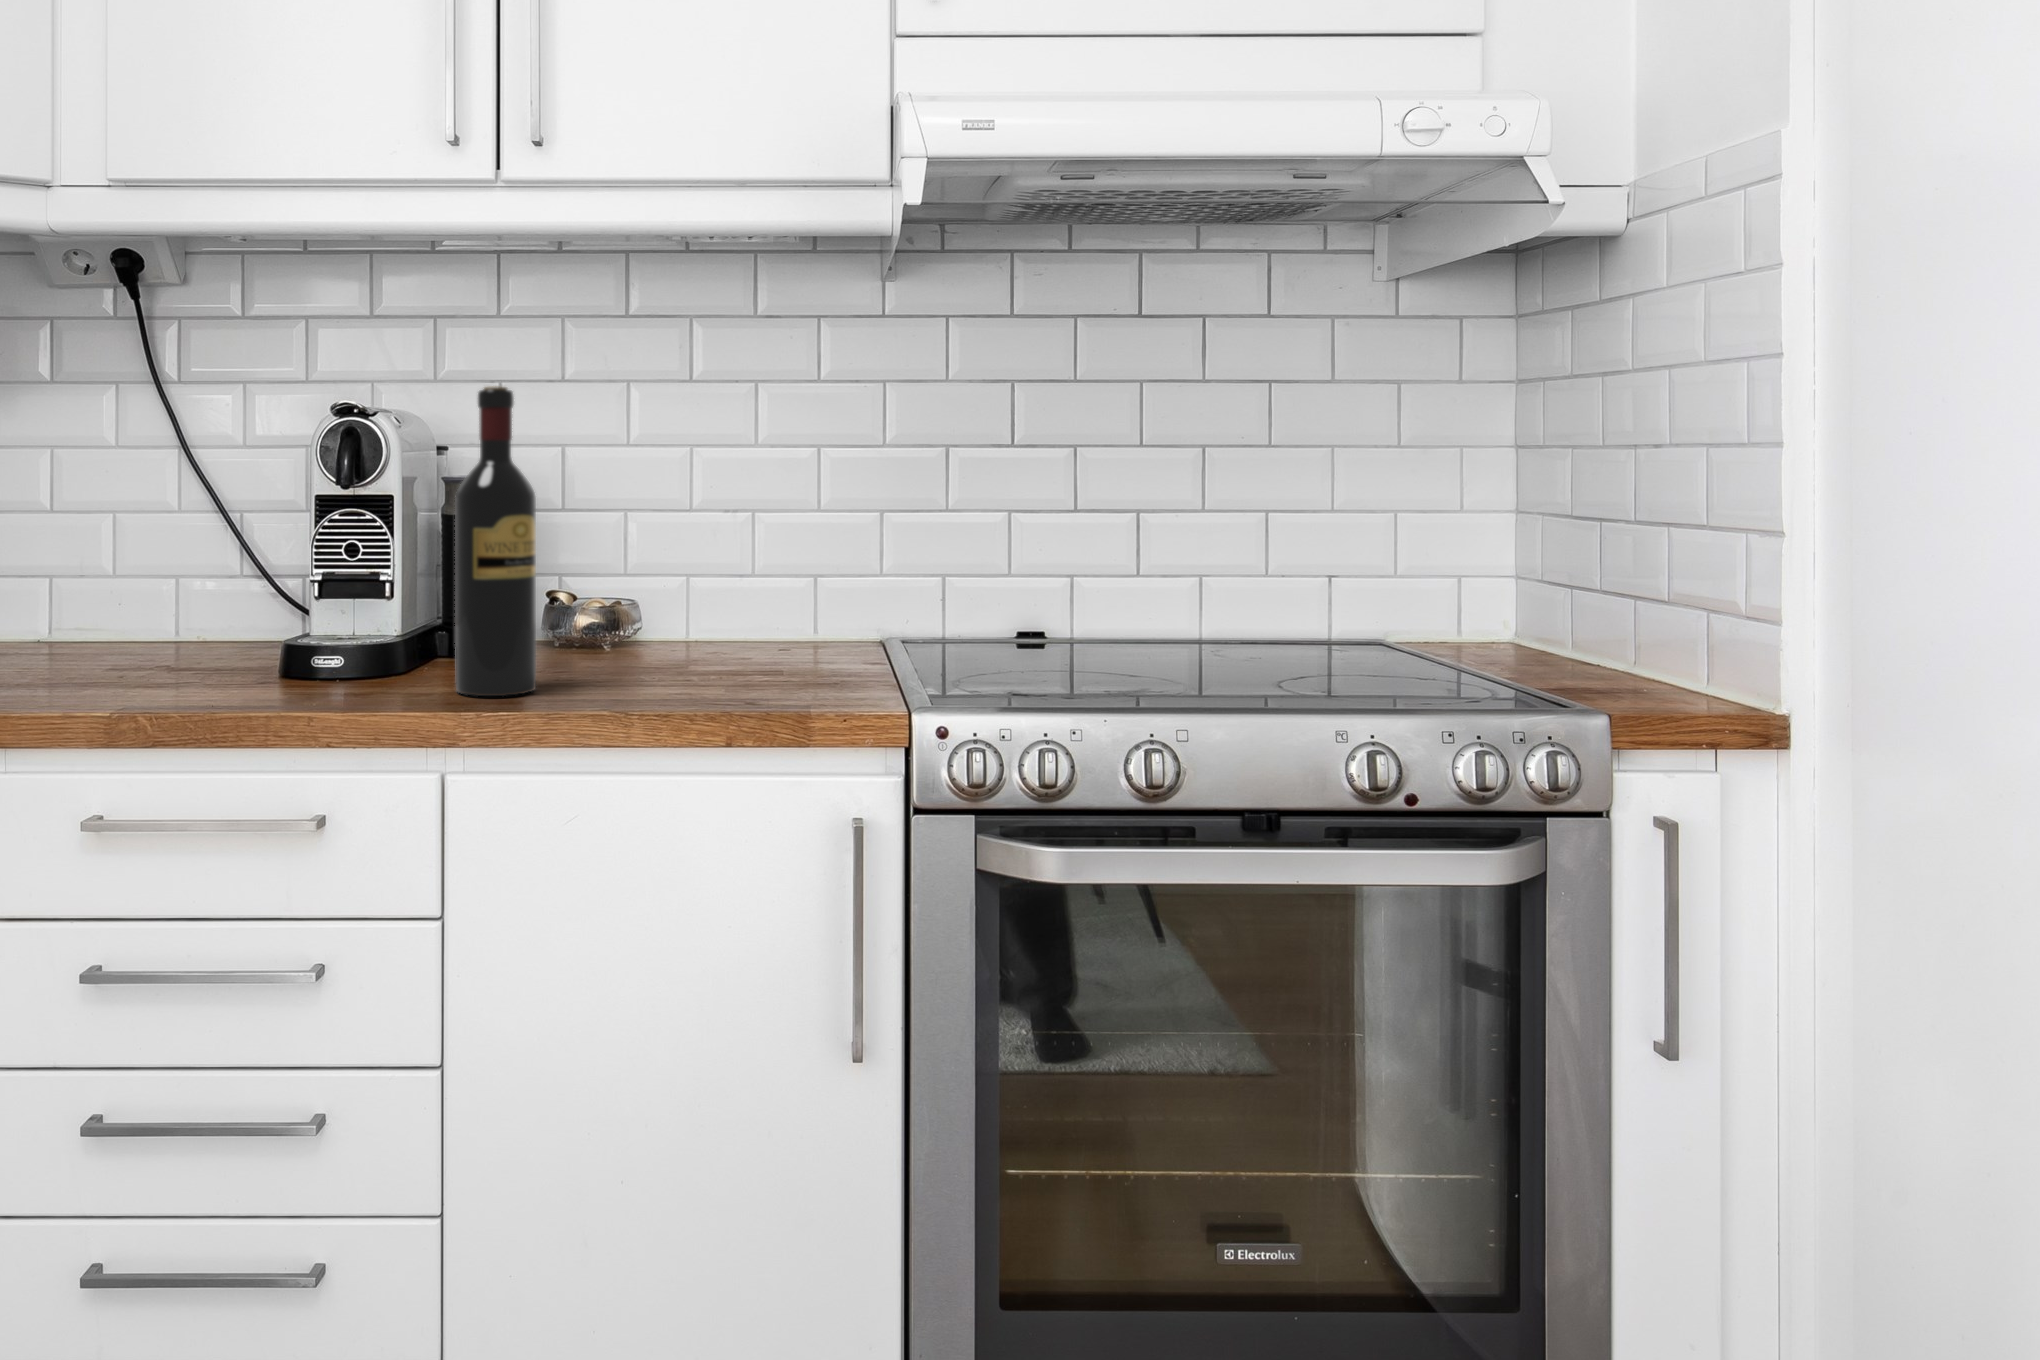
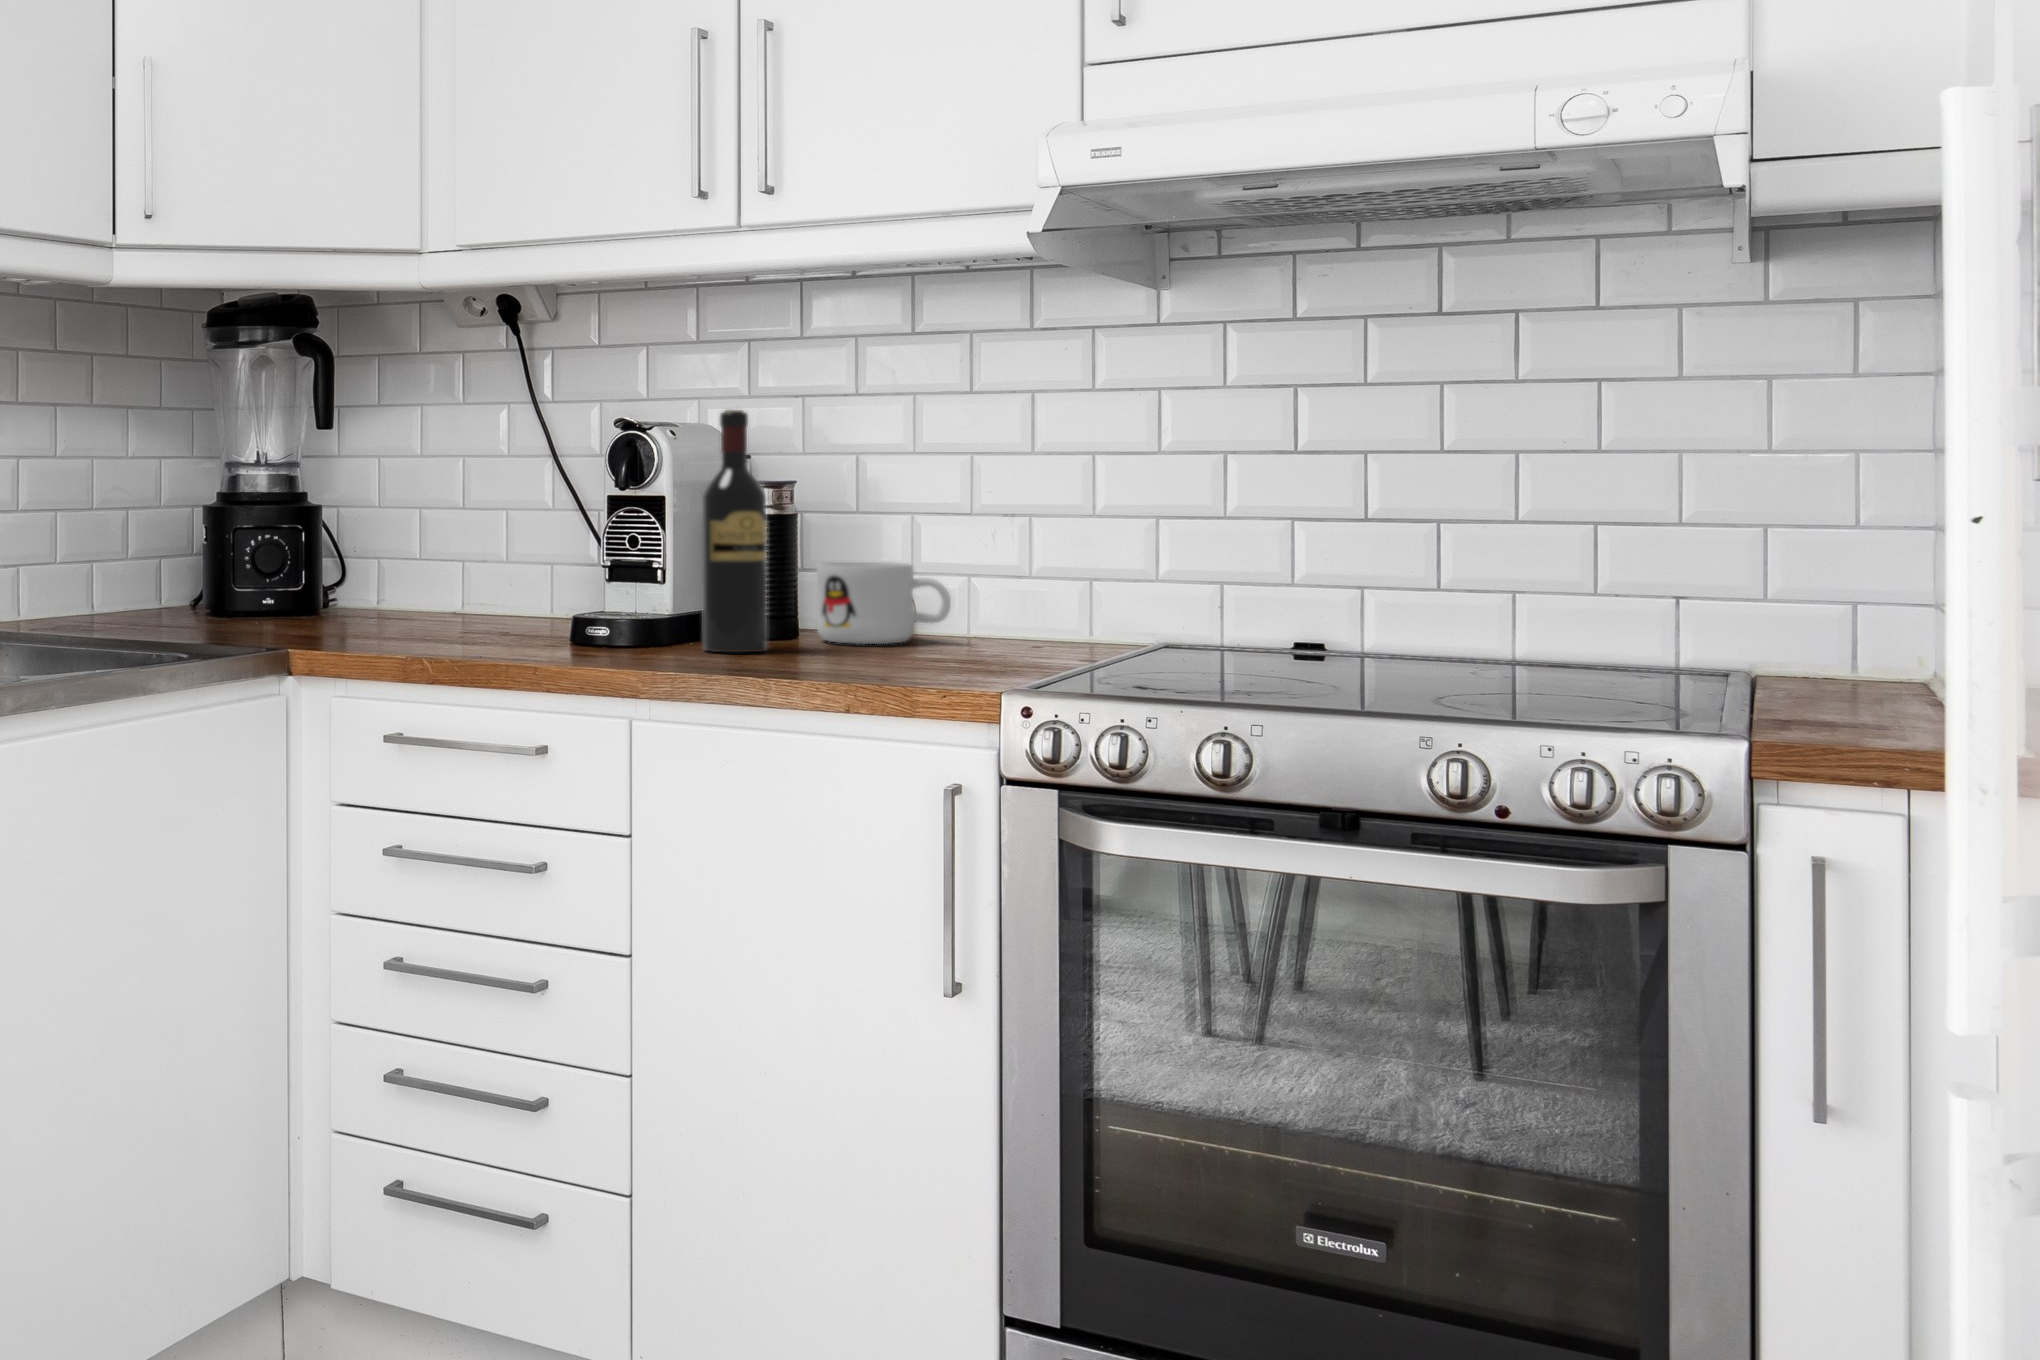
mug: none [557,567,706,666] -> present [817,562,951,644]

